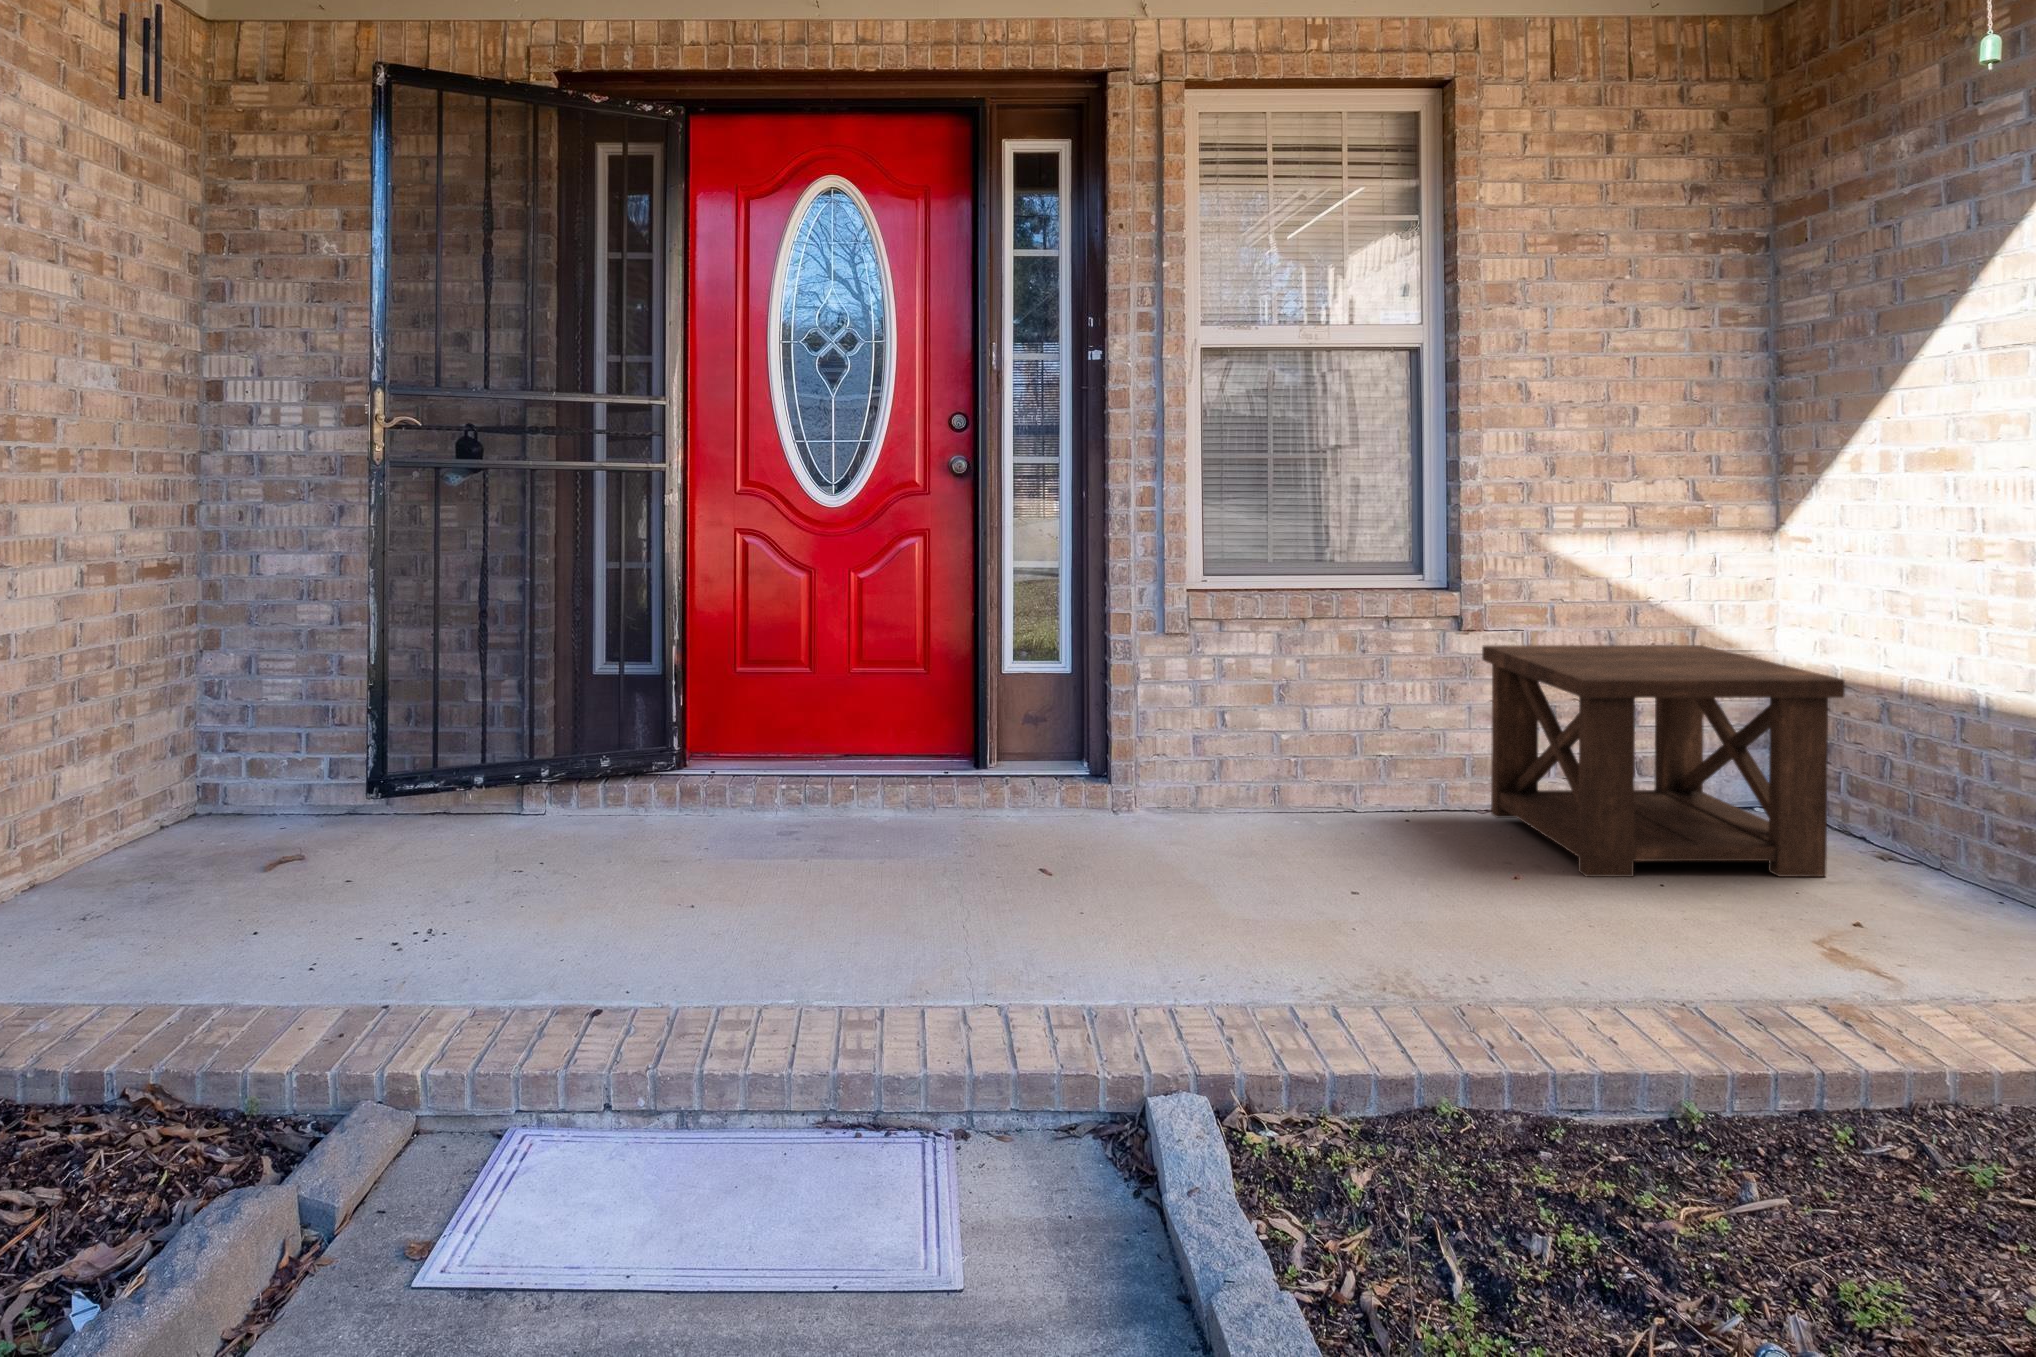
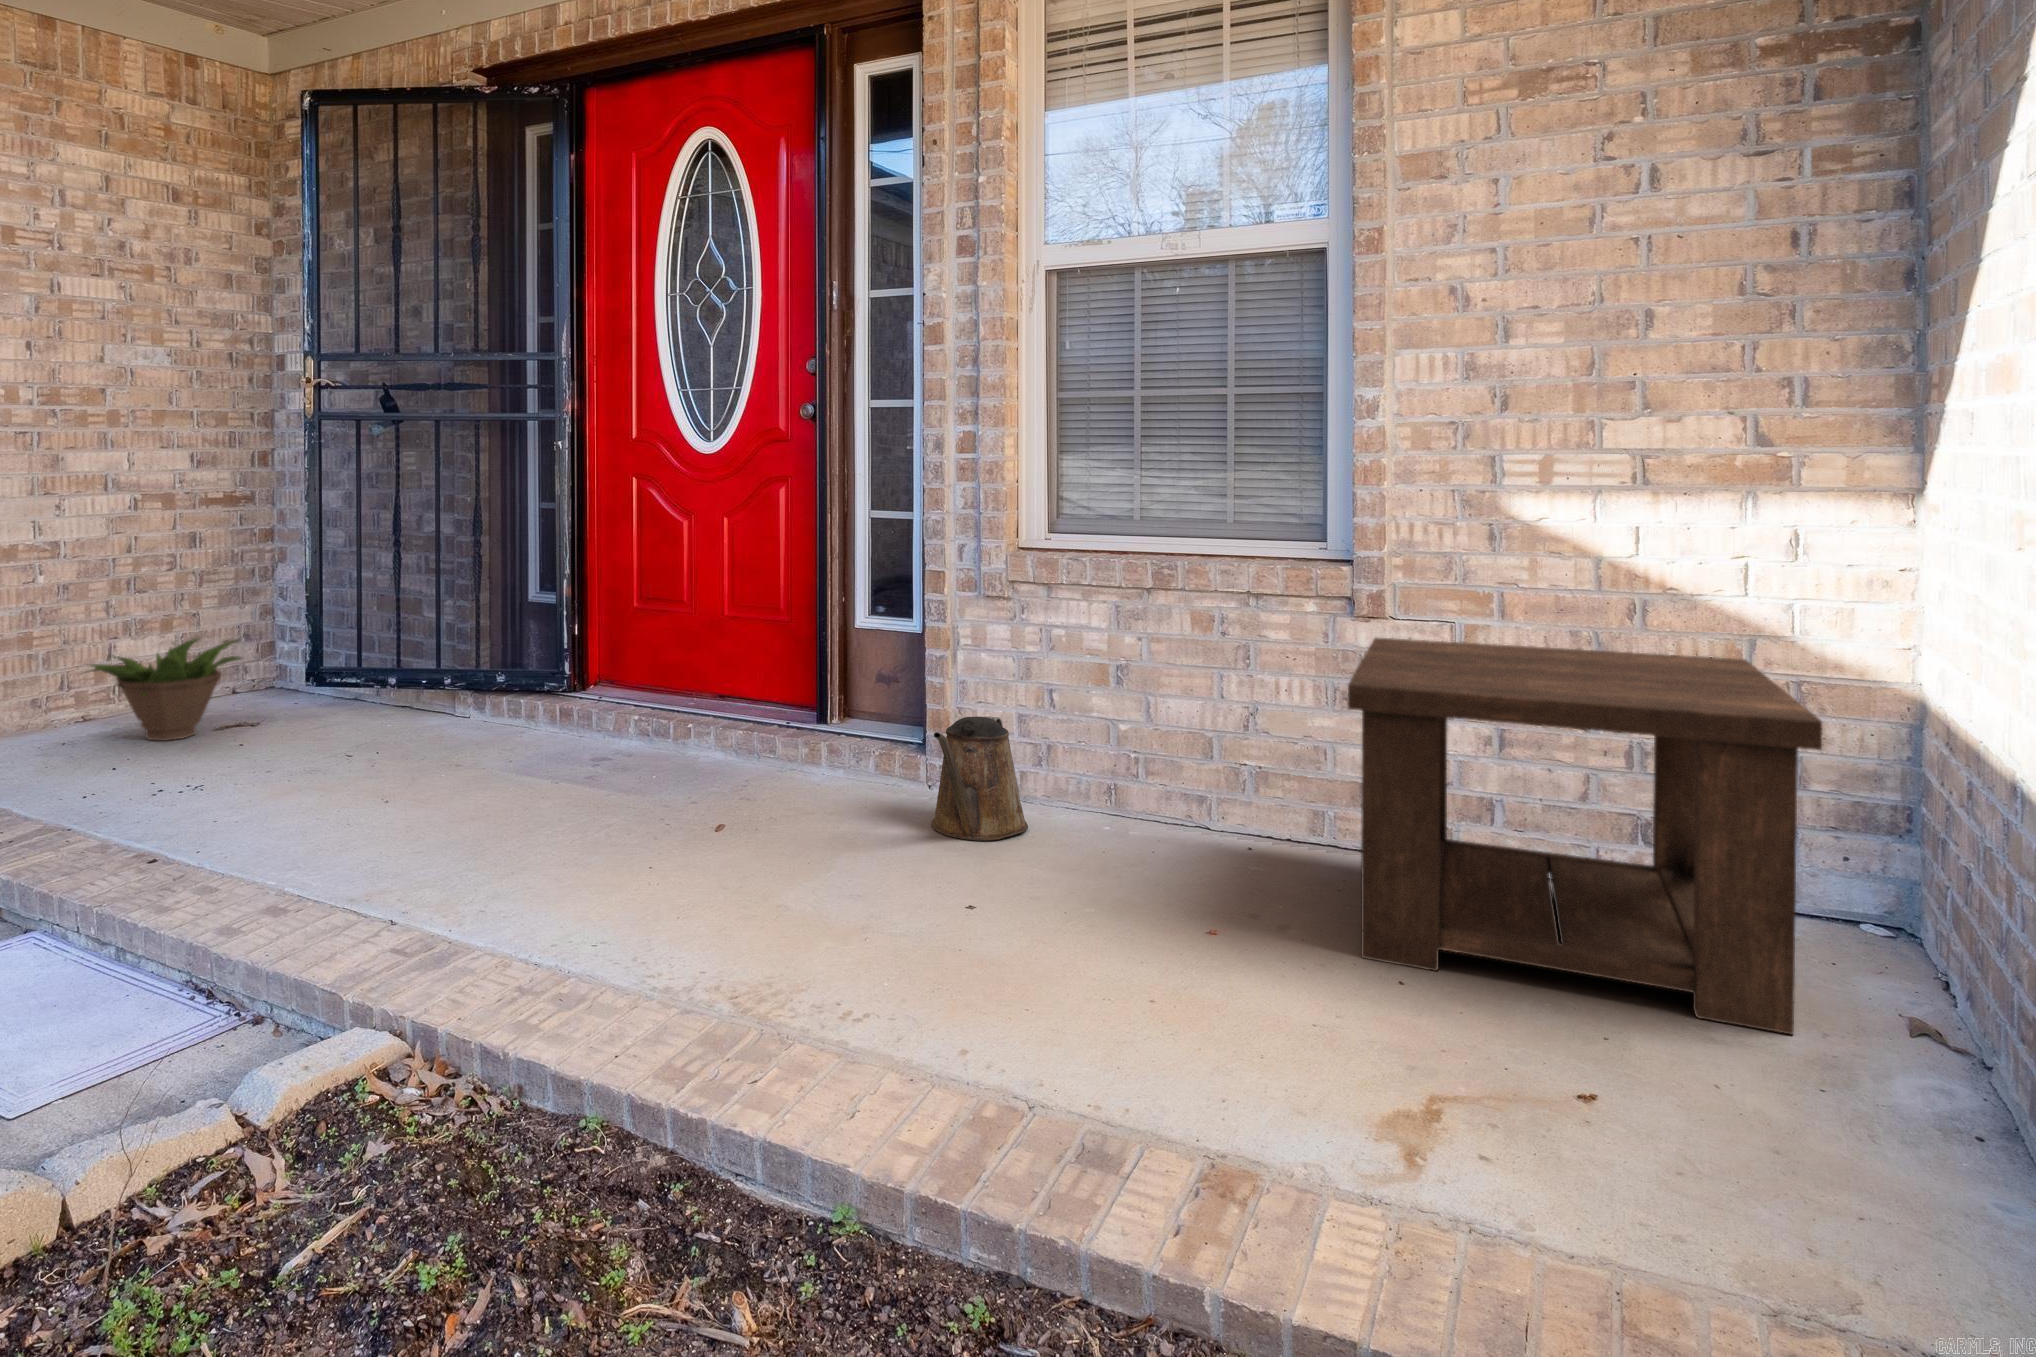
decorative plant: none [55,733,306,876] -> present [91,639,242,741]
watering can: none [1168,735,1251,842] -> present [931,716,1028,841]

